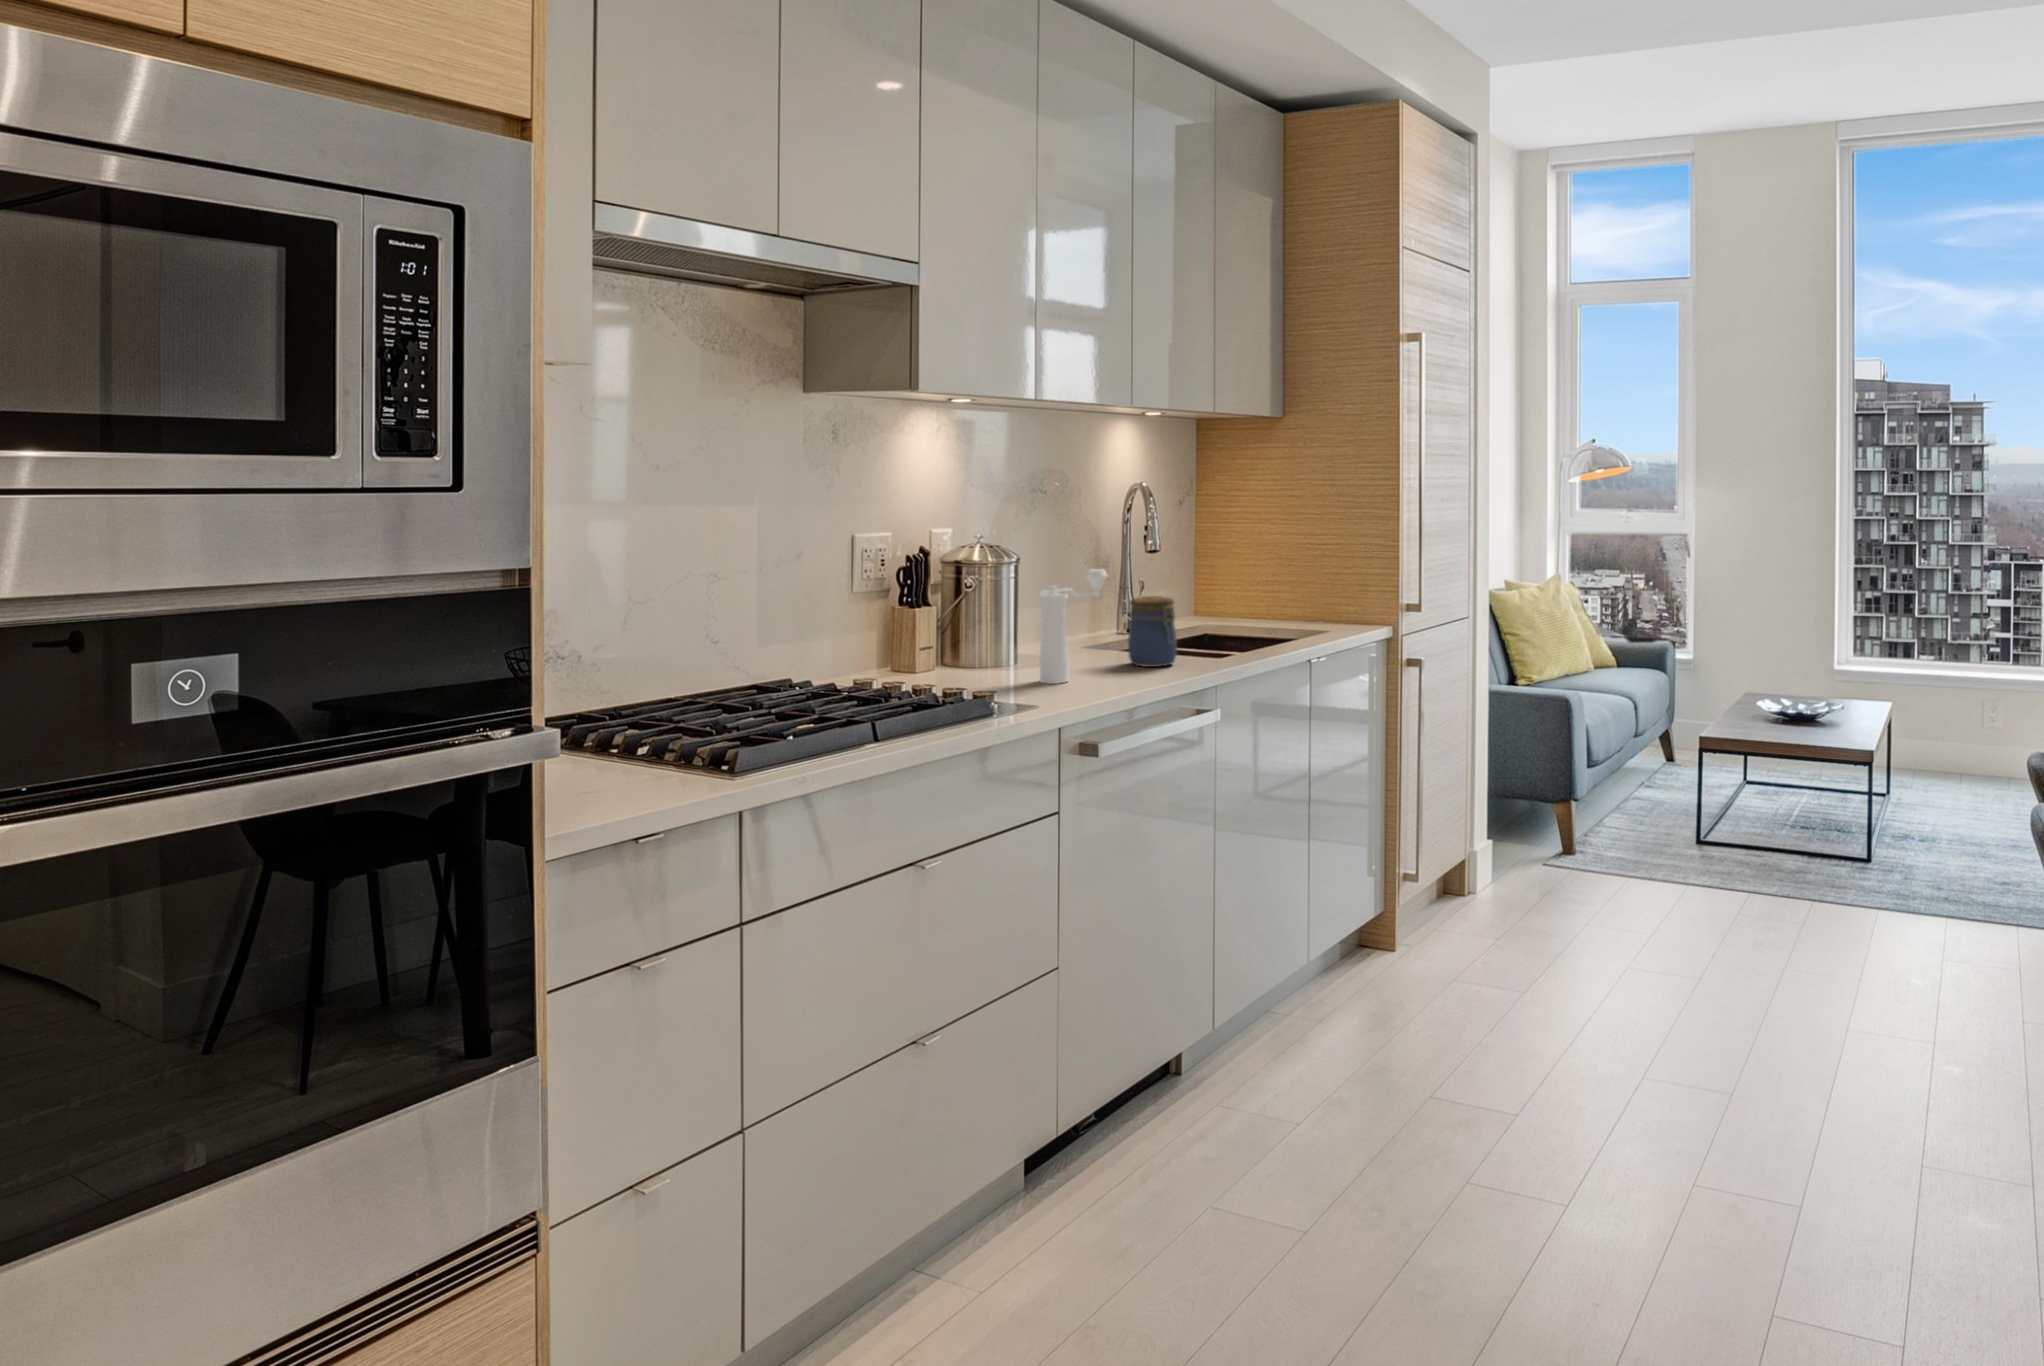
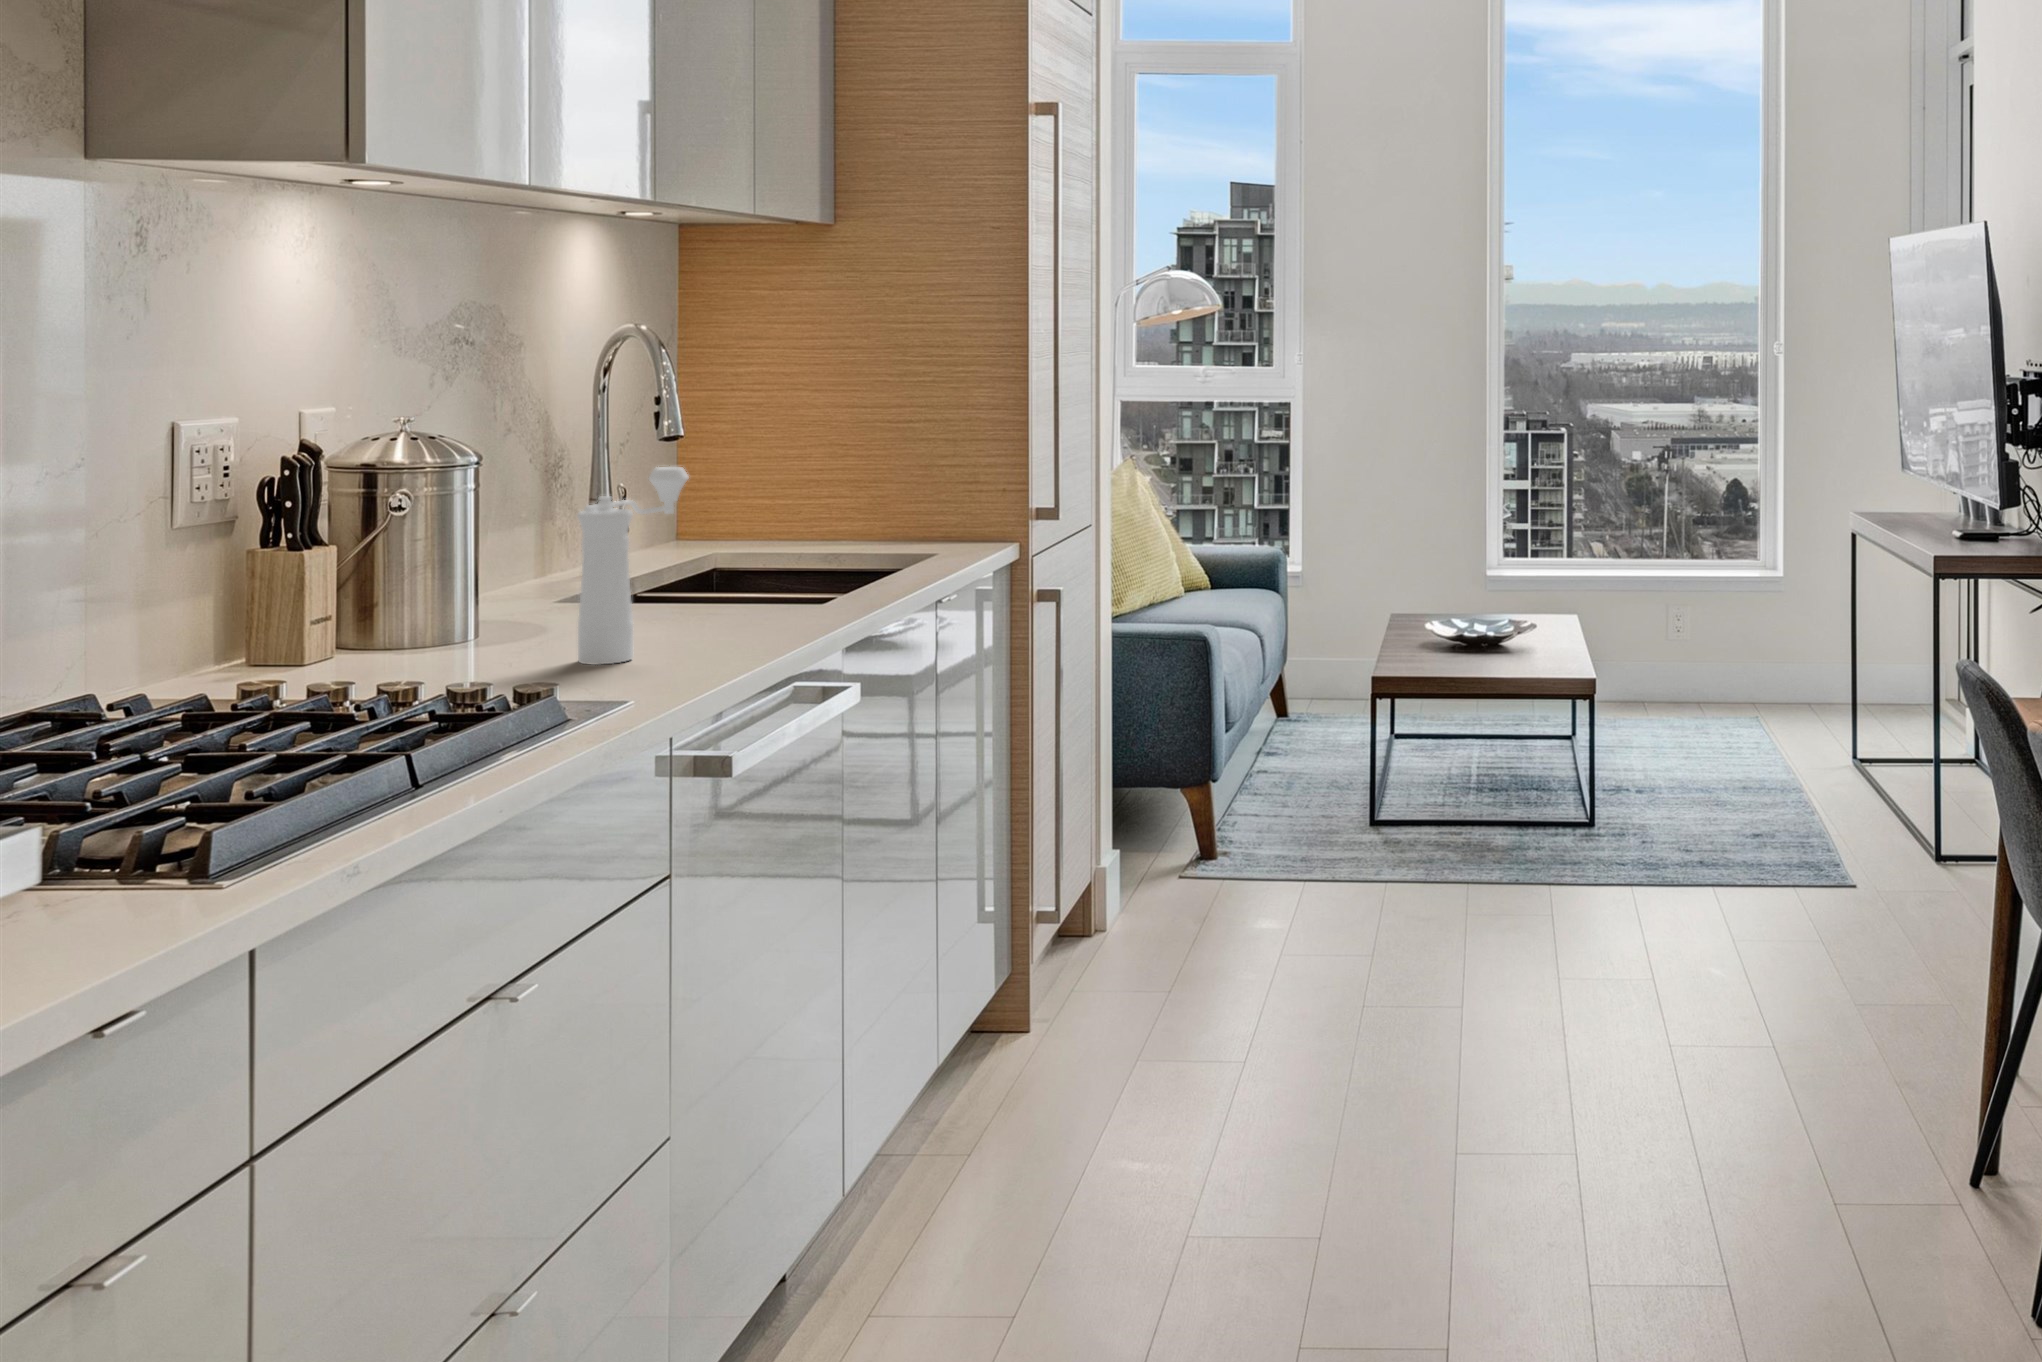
jar: present [1128,596,1177,667] -> none [690,511,780,627]

